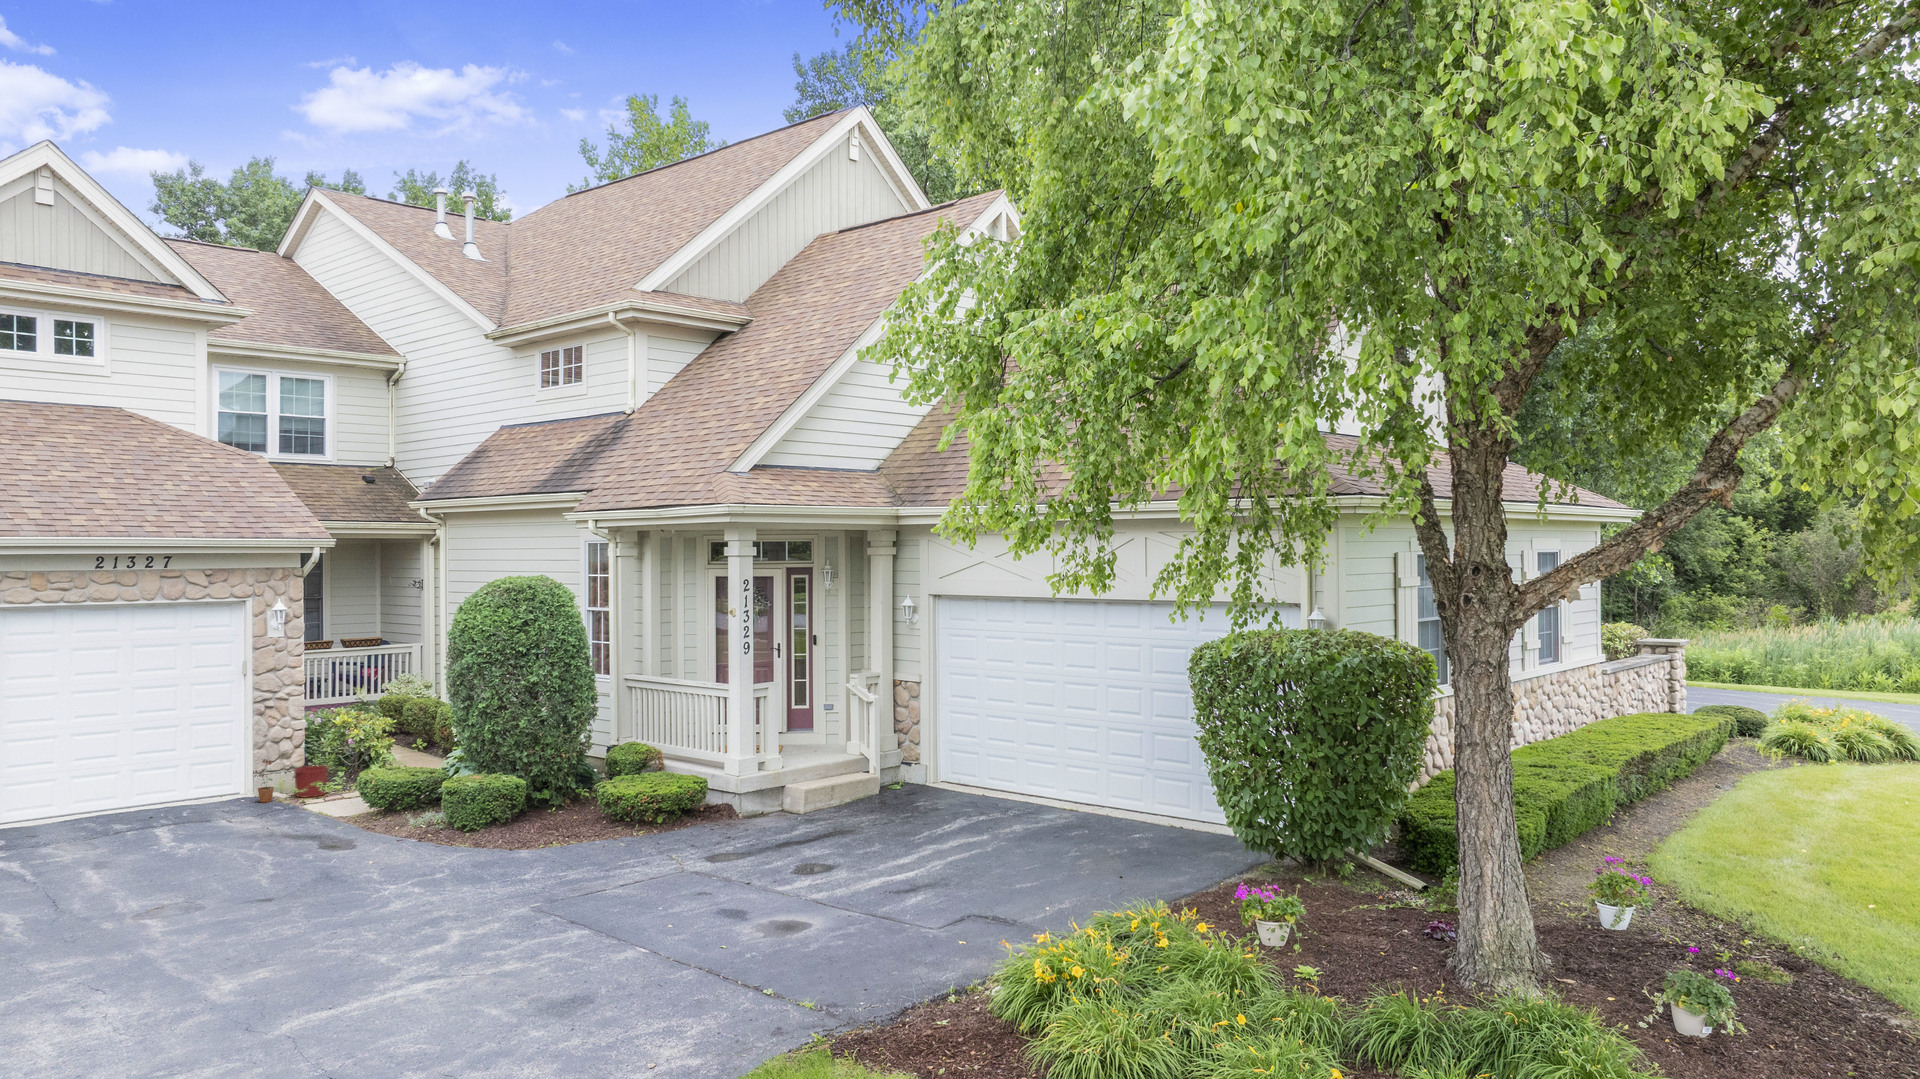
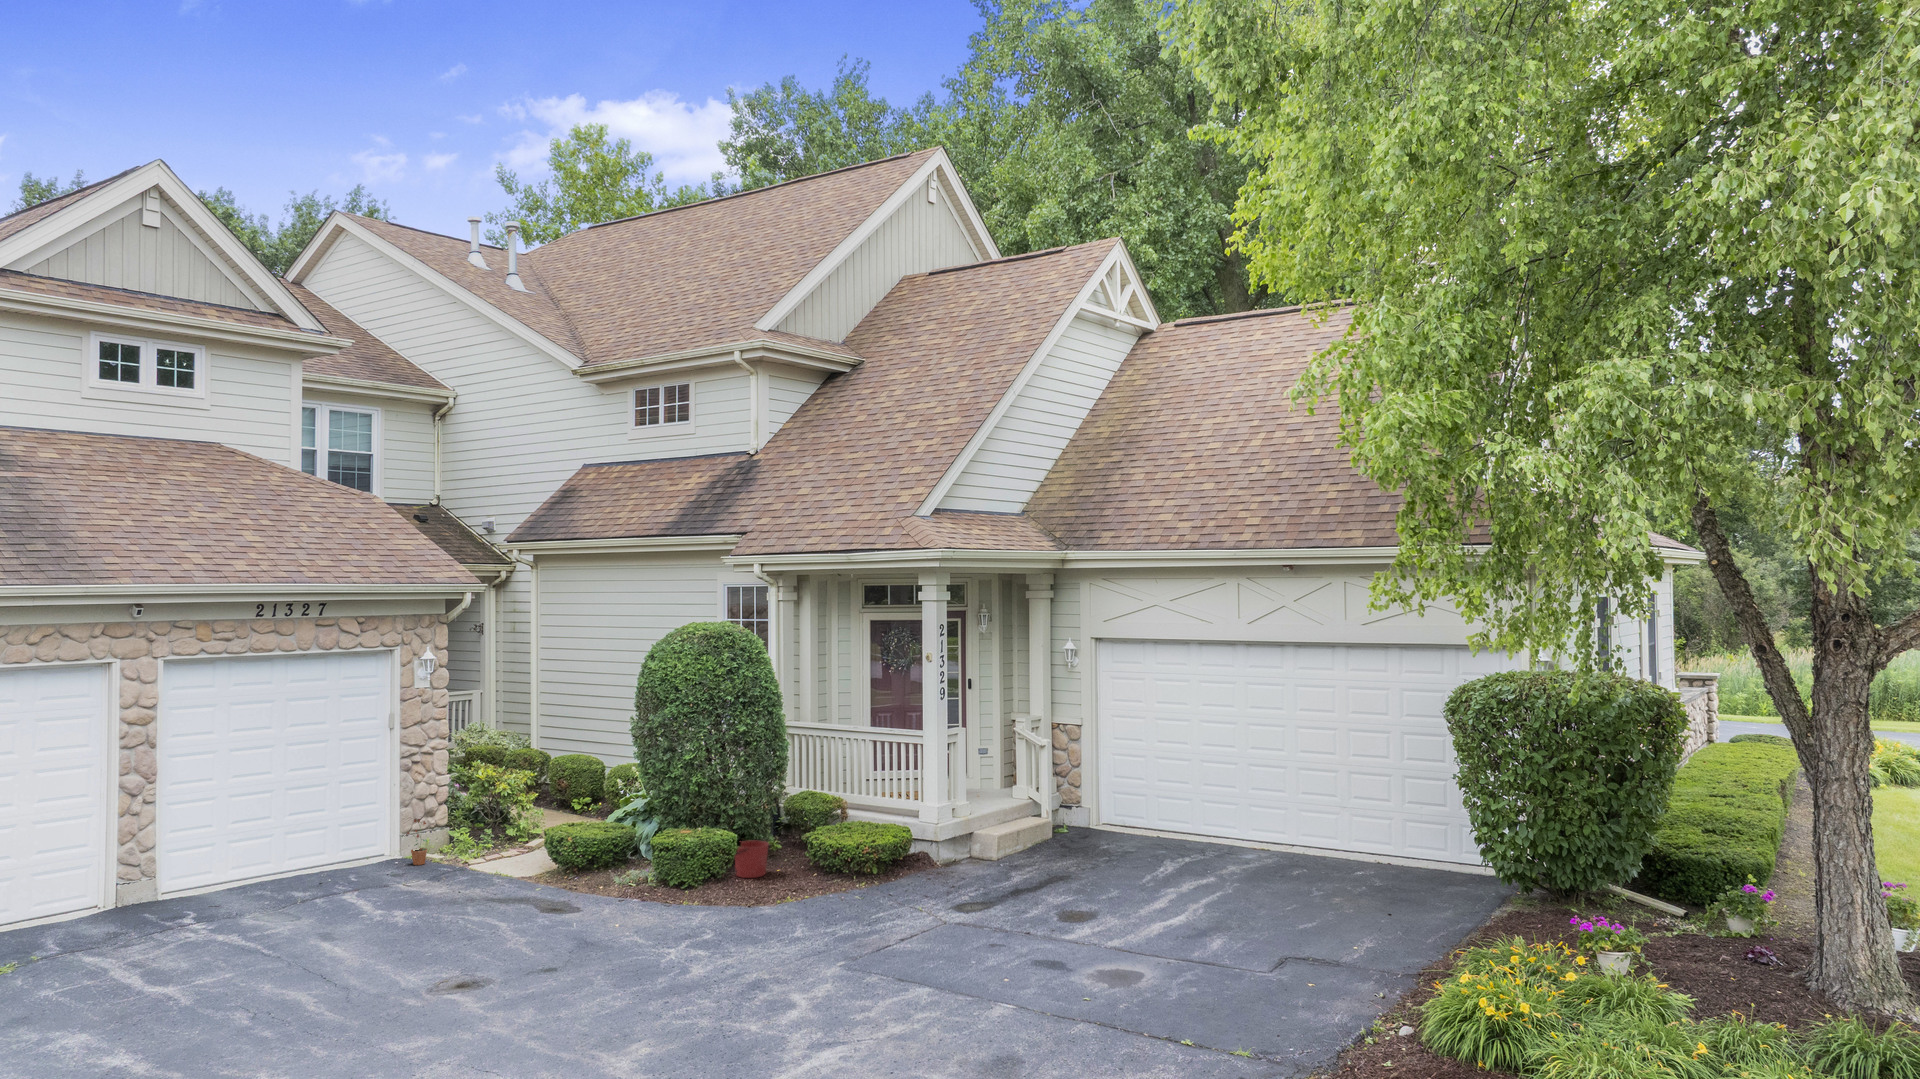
bucket: present [294,766,328,798] -> present [734,840,769,878]

